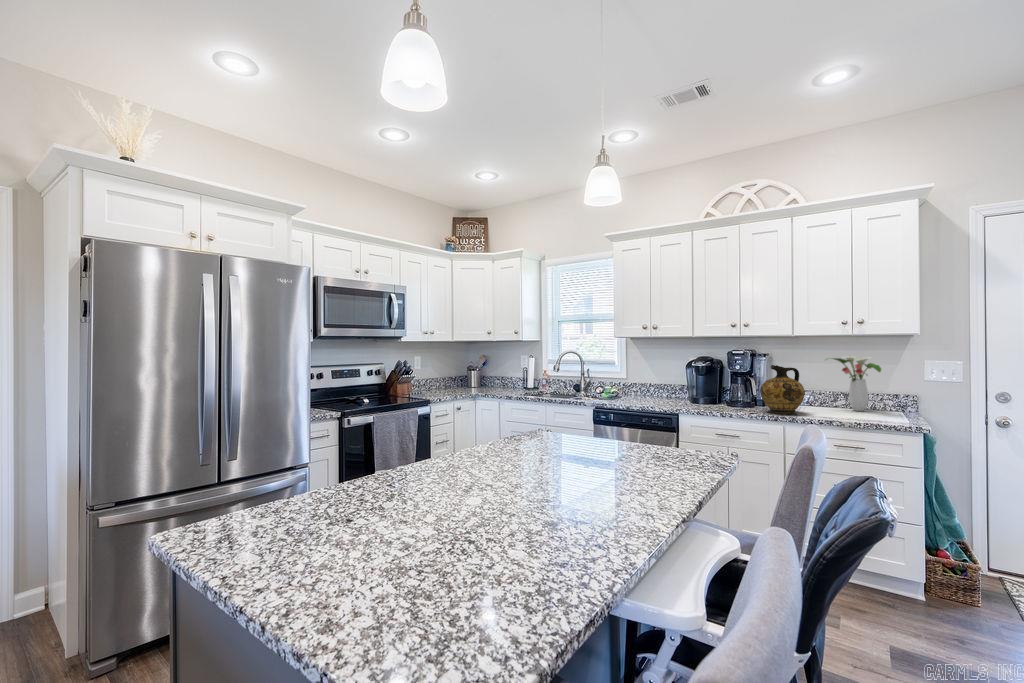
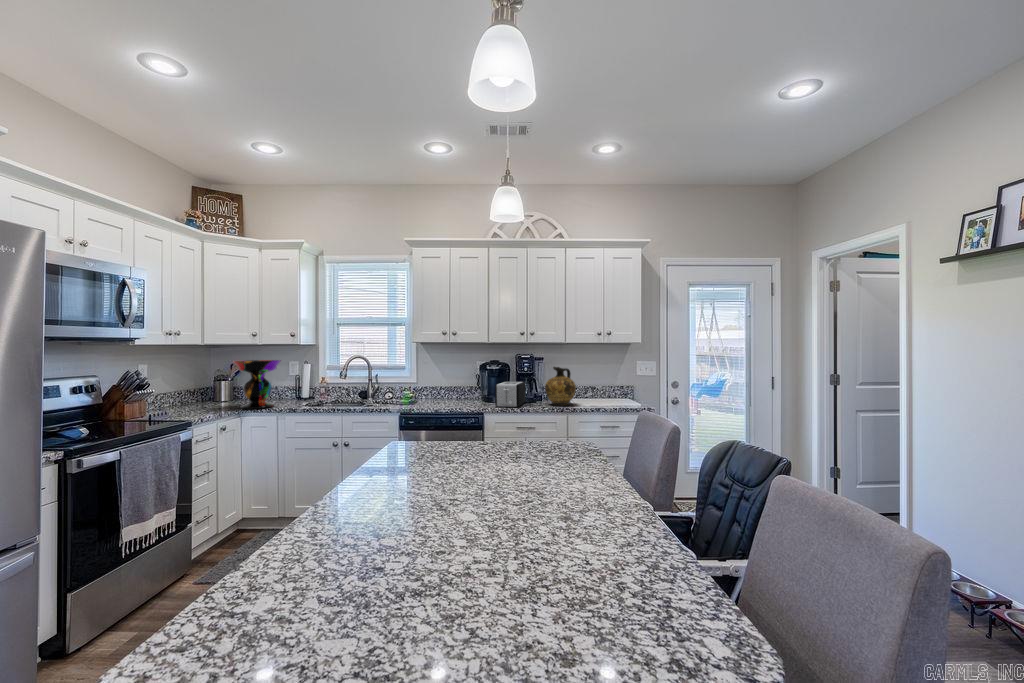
decorative bowl: none [469,354,505,394] -> present [233,360,282,409]
flower arrangement: present [833,356,881,411] -> none [582,358,619,399]
toaster: none [694,381,739,411] -> present [495,382,525,407]

